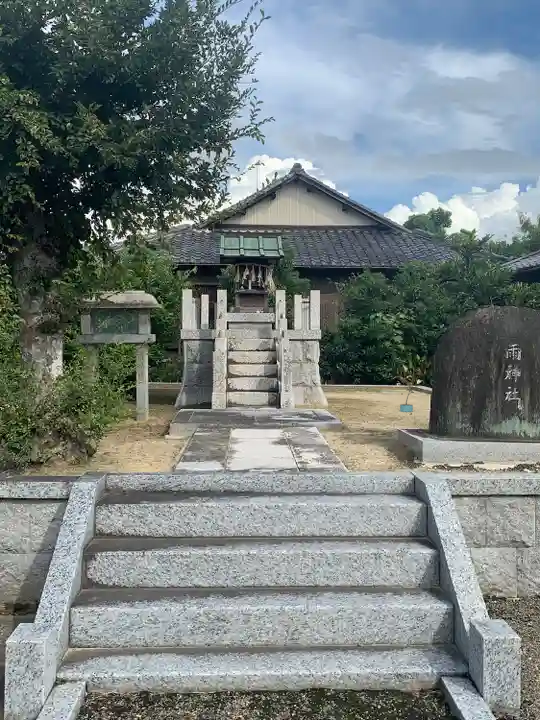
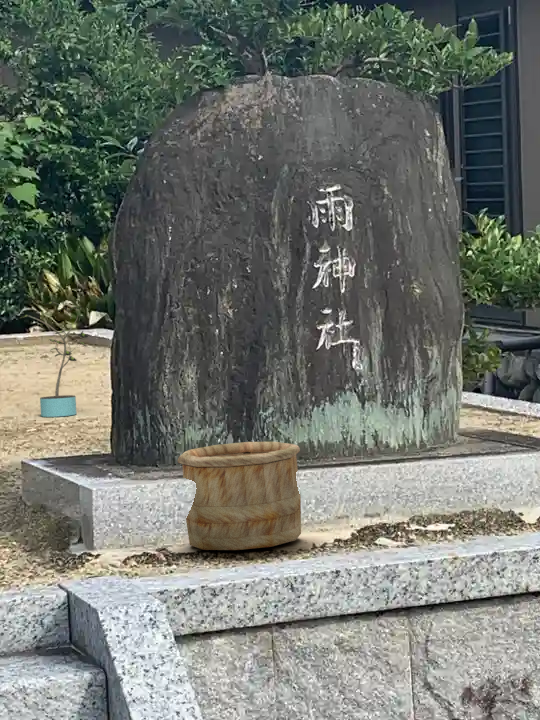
wooden bucket: none [453,431,497,468] -> present [178,442,301,550]

